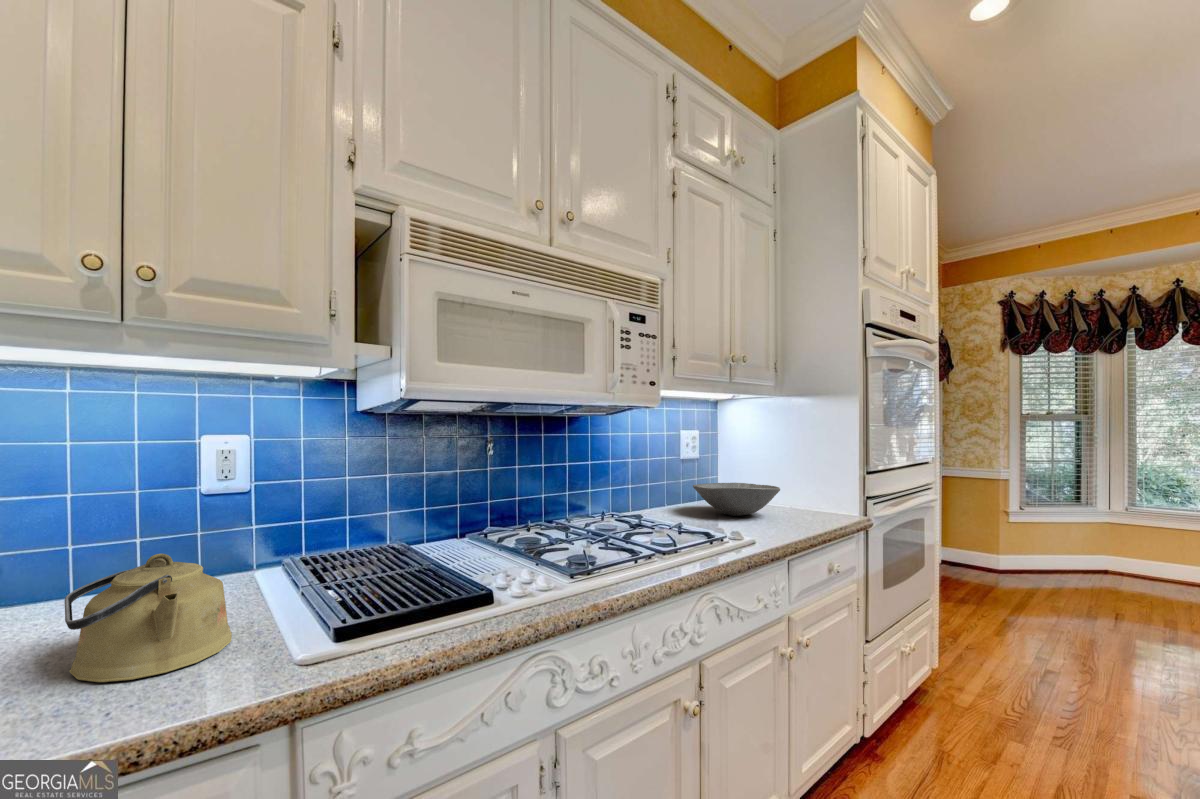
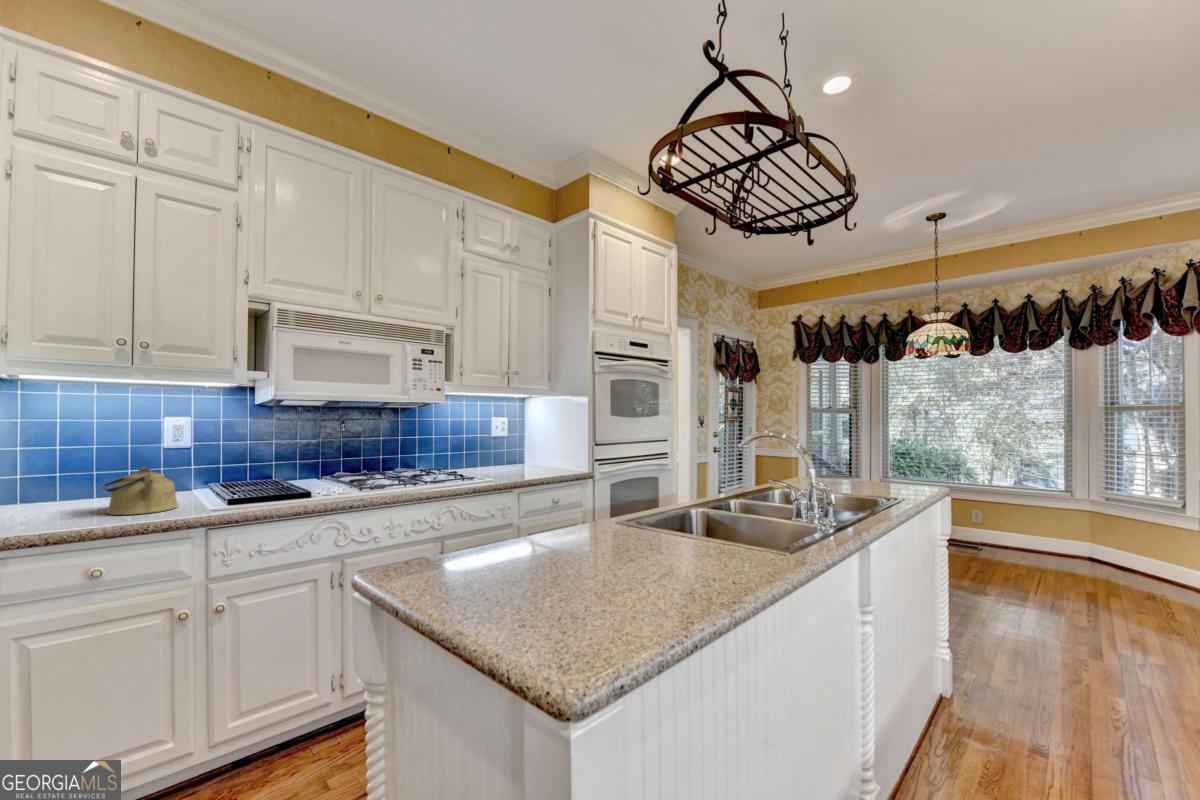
bowl: present [693,483,780,516] -> none [489,451,543,471]

